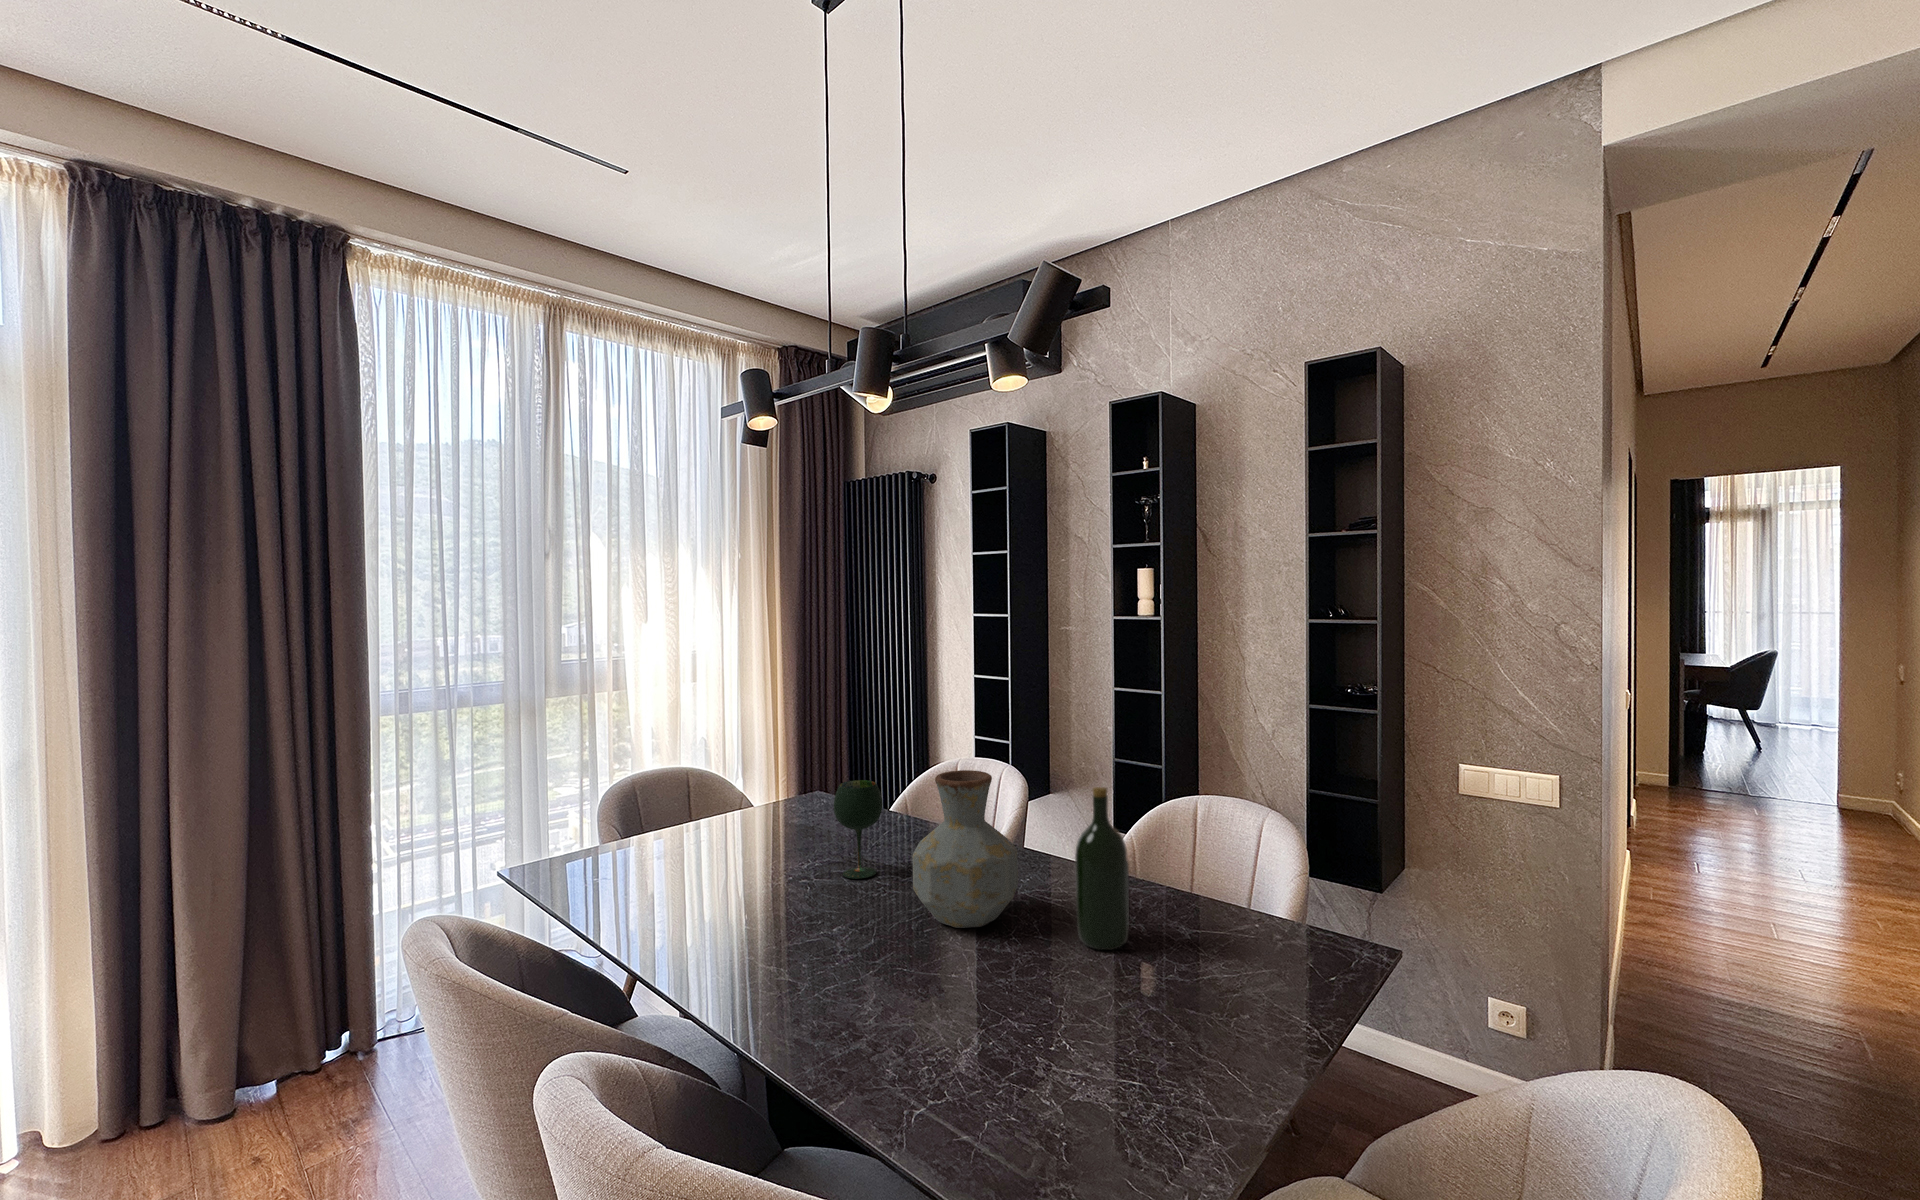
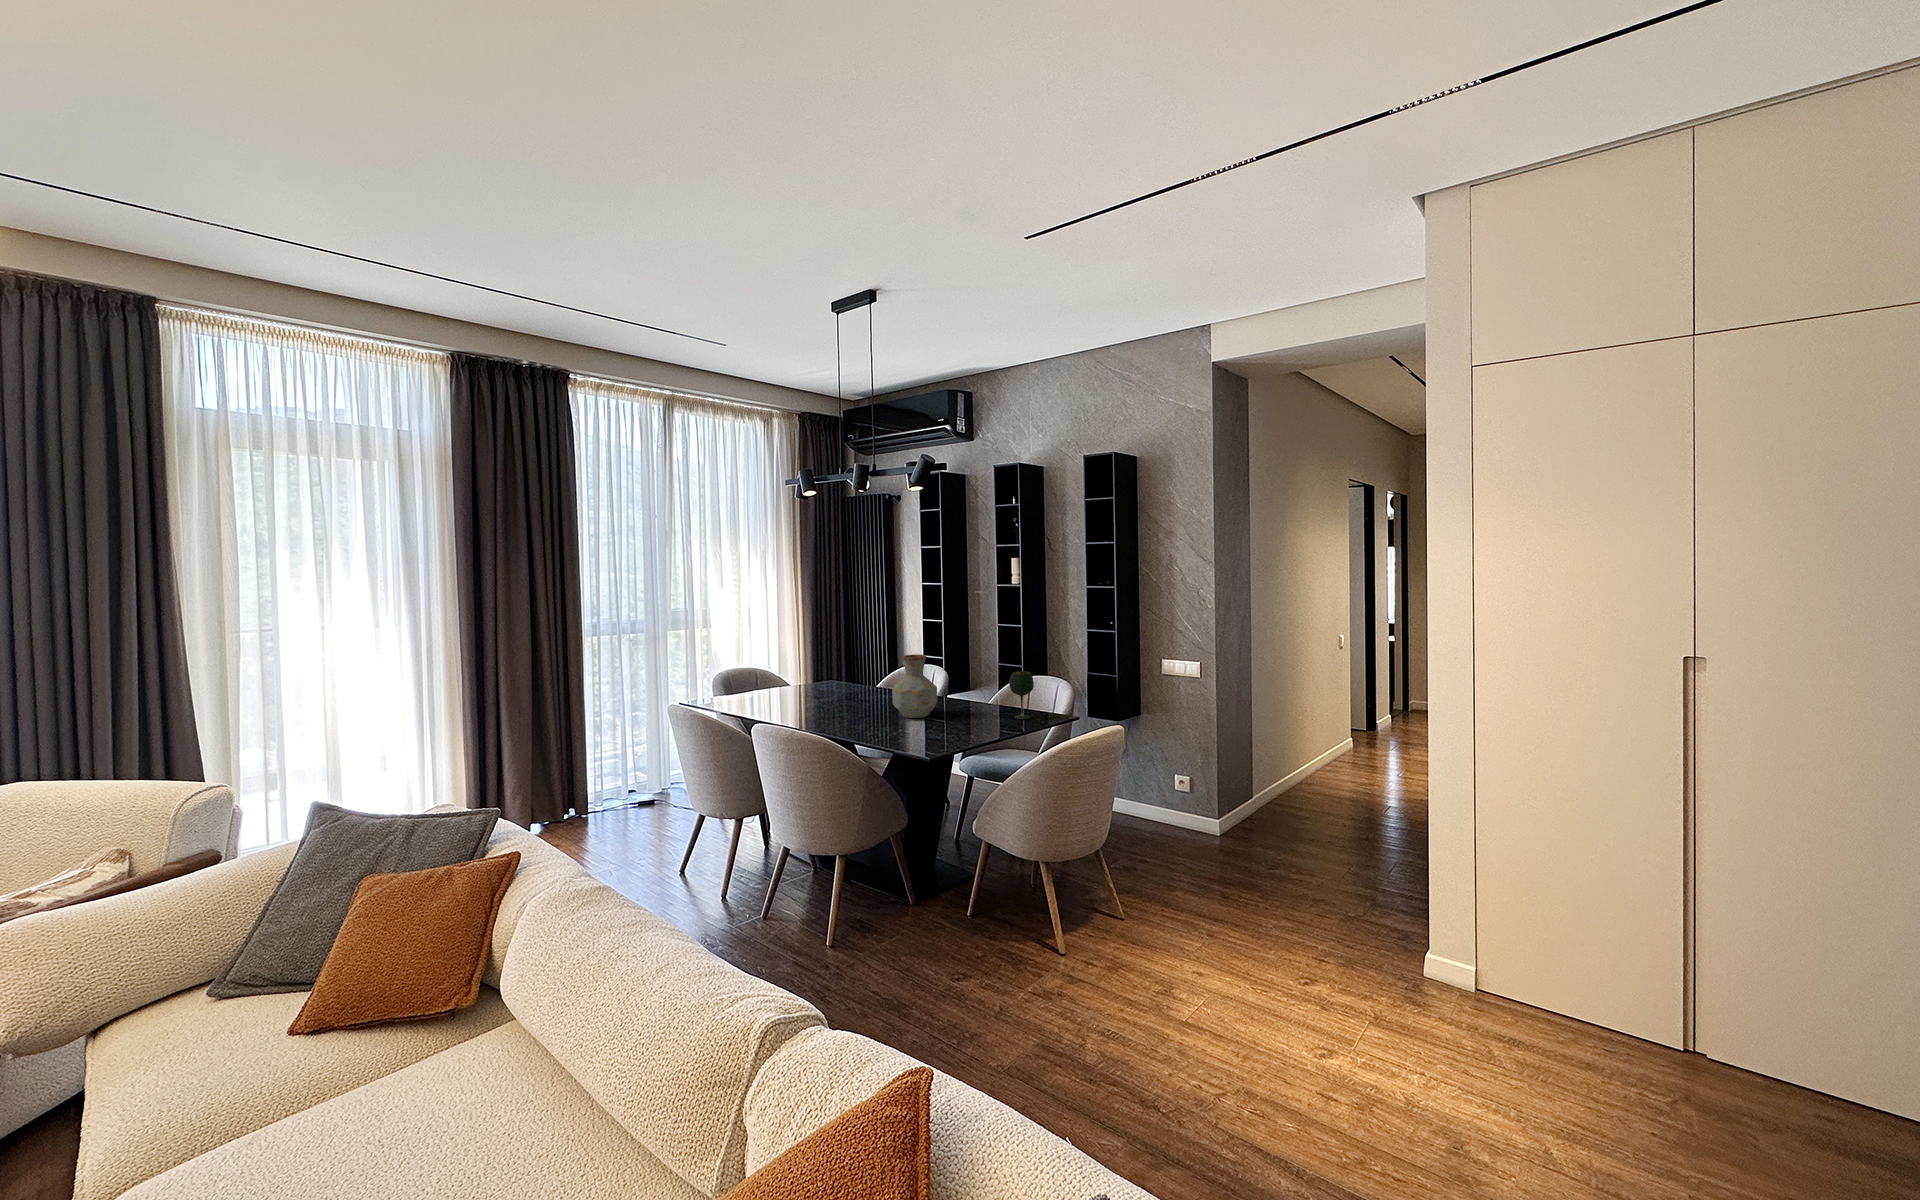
wine glass: present [834,780,882,879] -> present [1009,671,1034,719]
wine bottle: present [1075,787,1129,950] -> none [960,658,981,722]

